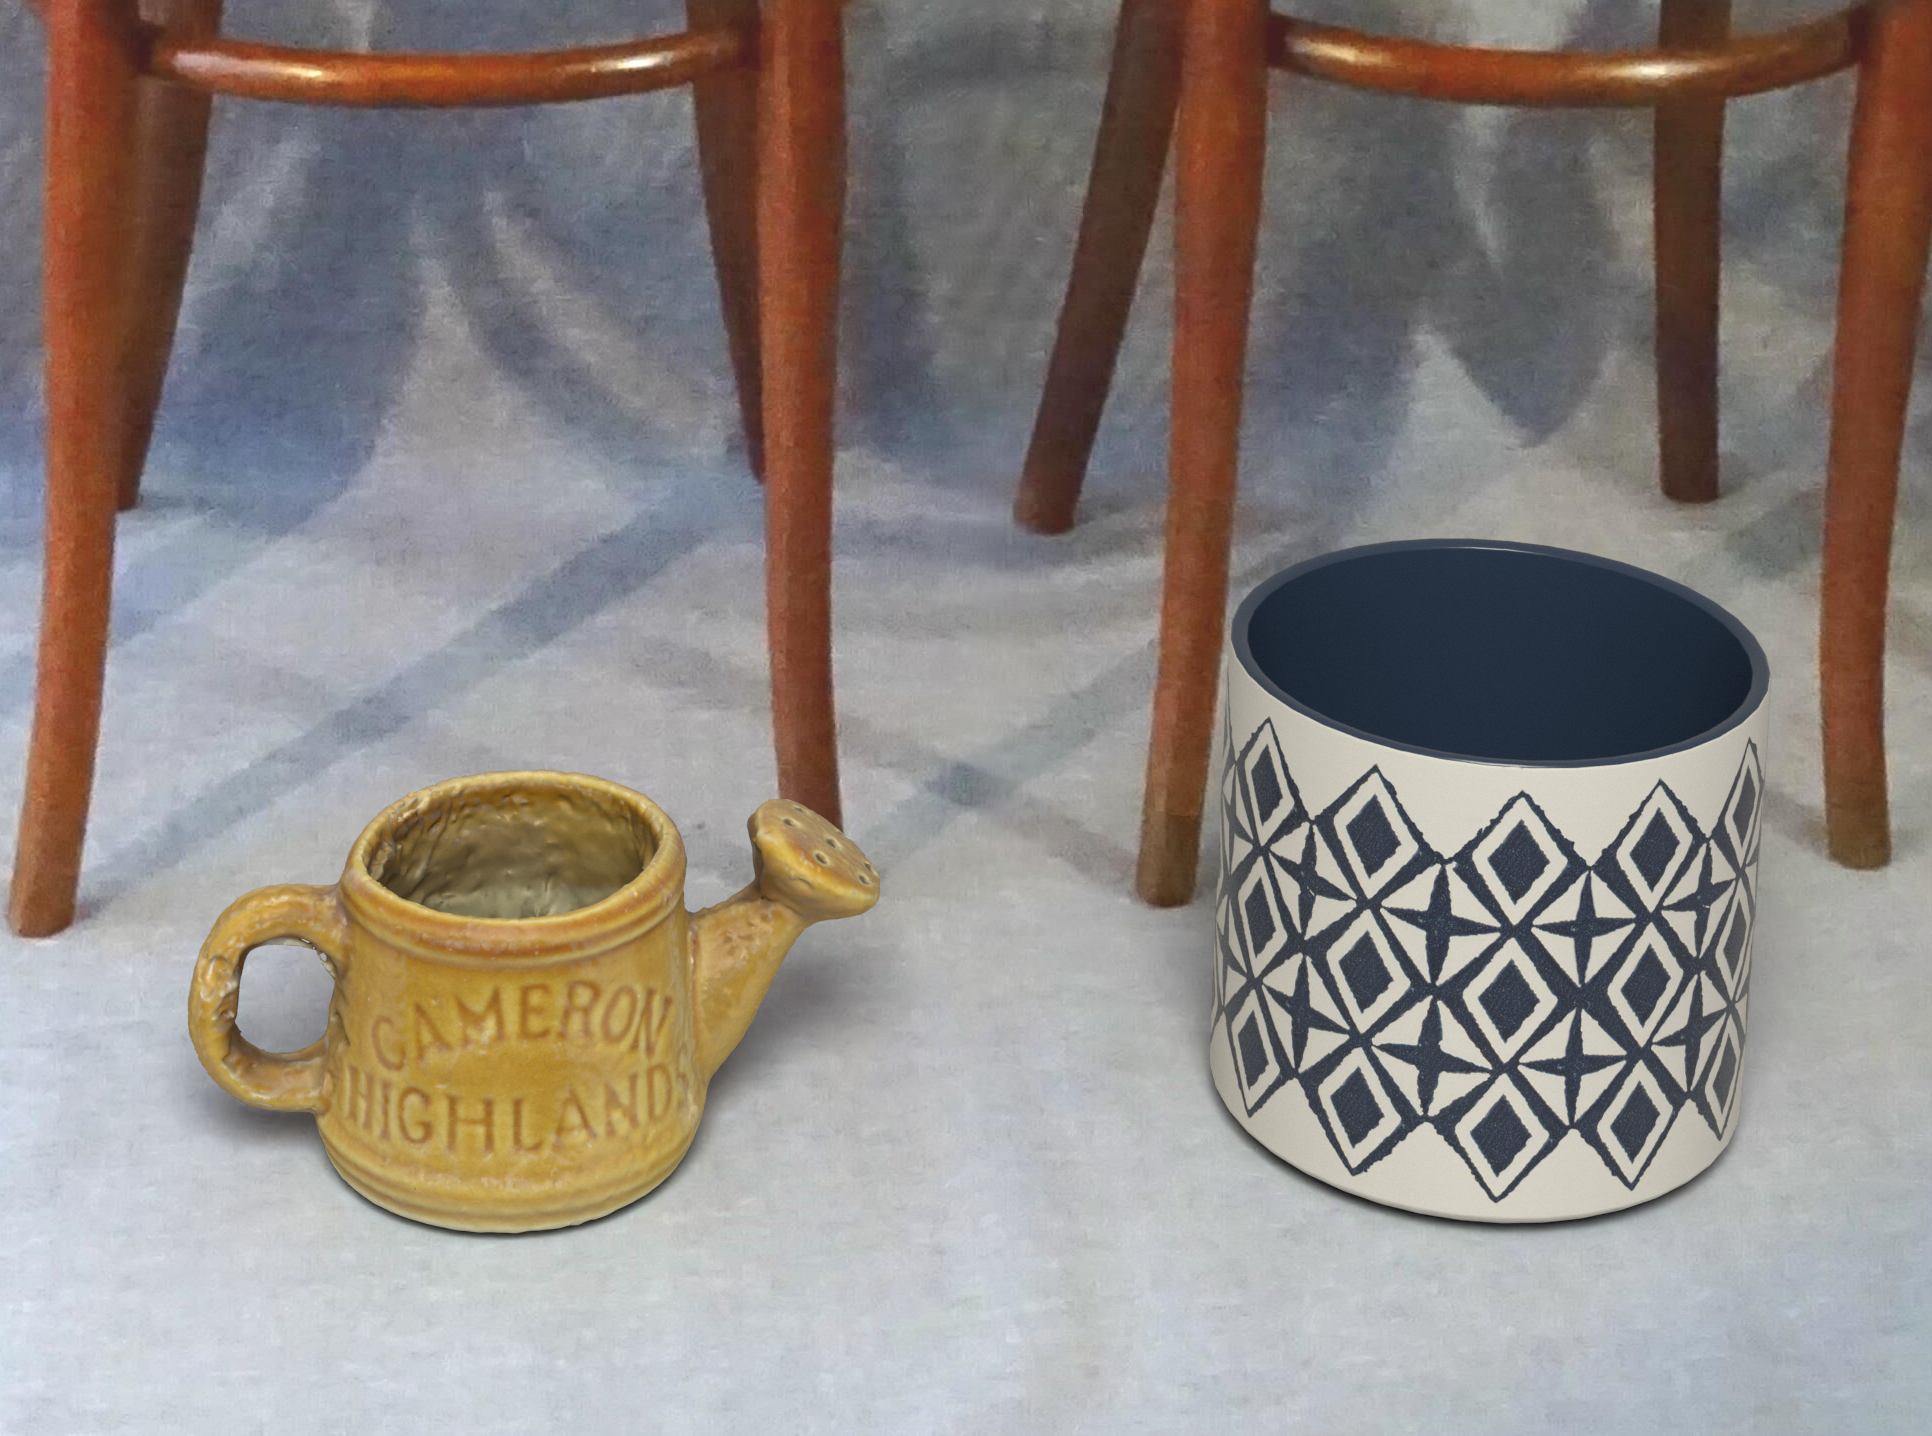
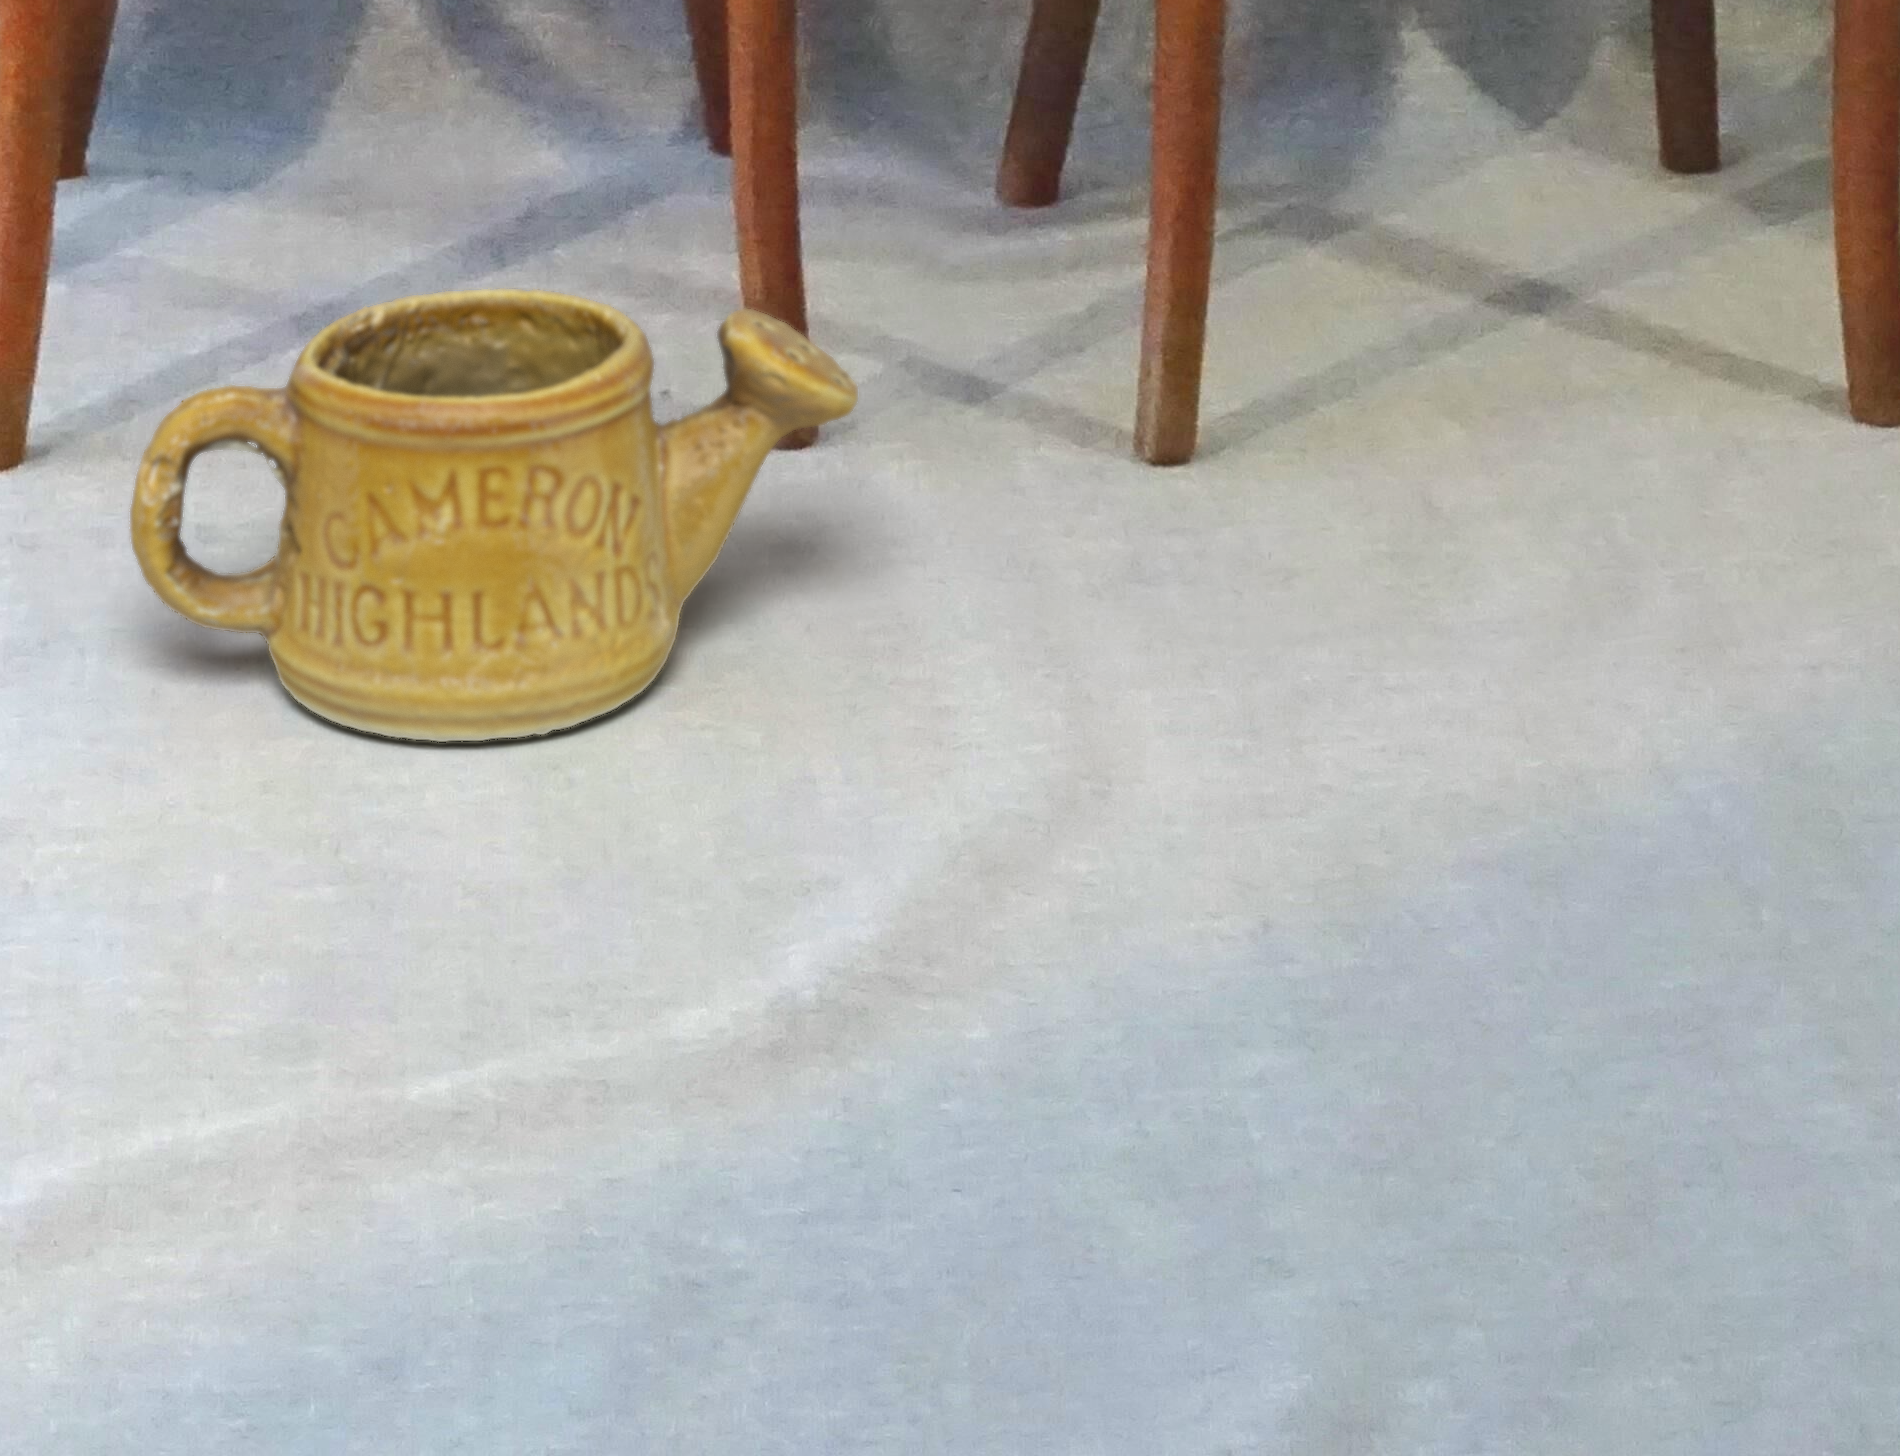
planter: present [1210,538,1771,1223] -> none [1211,59,1785,717]

